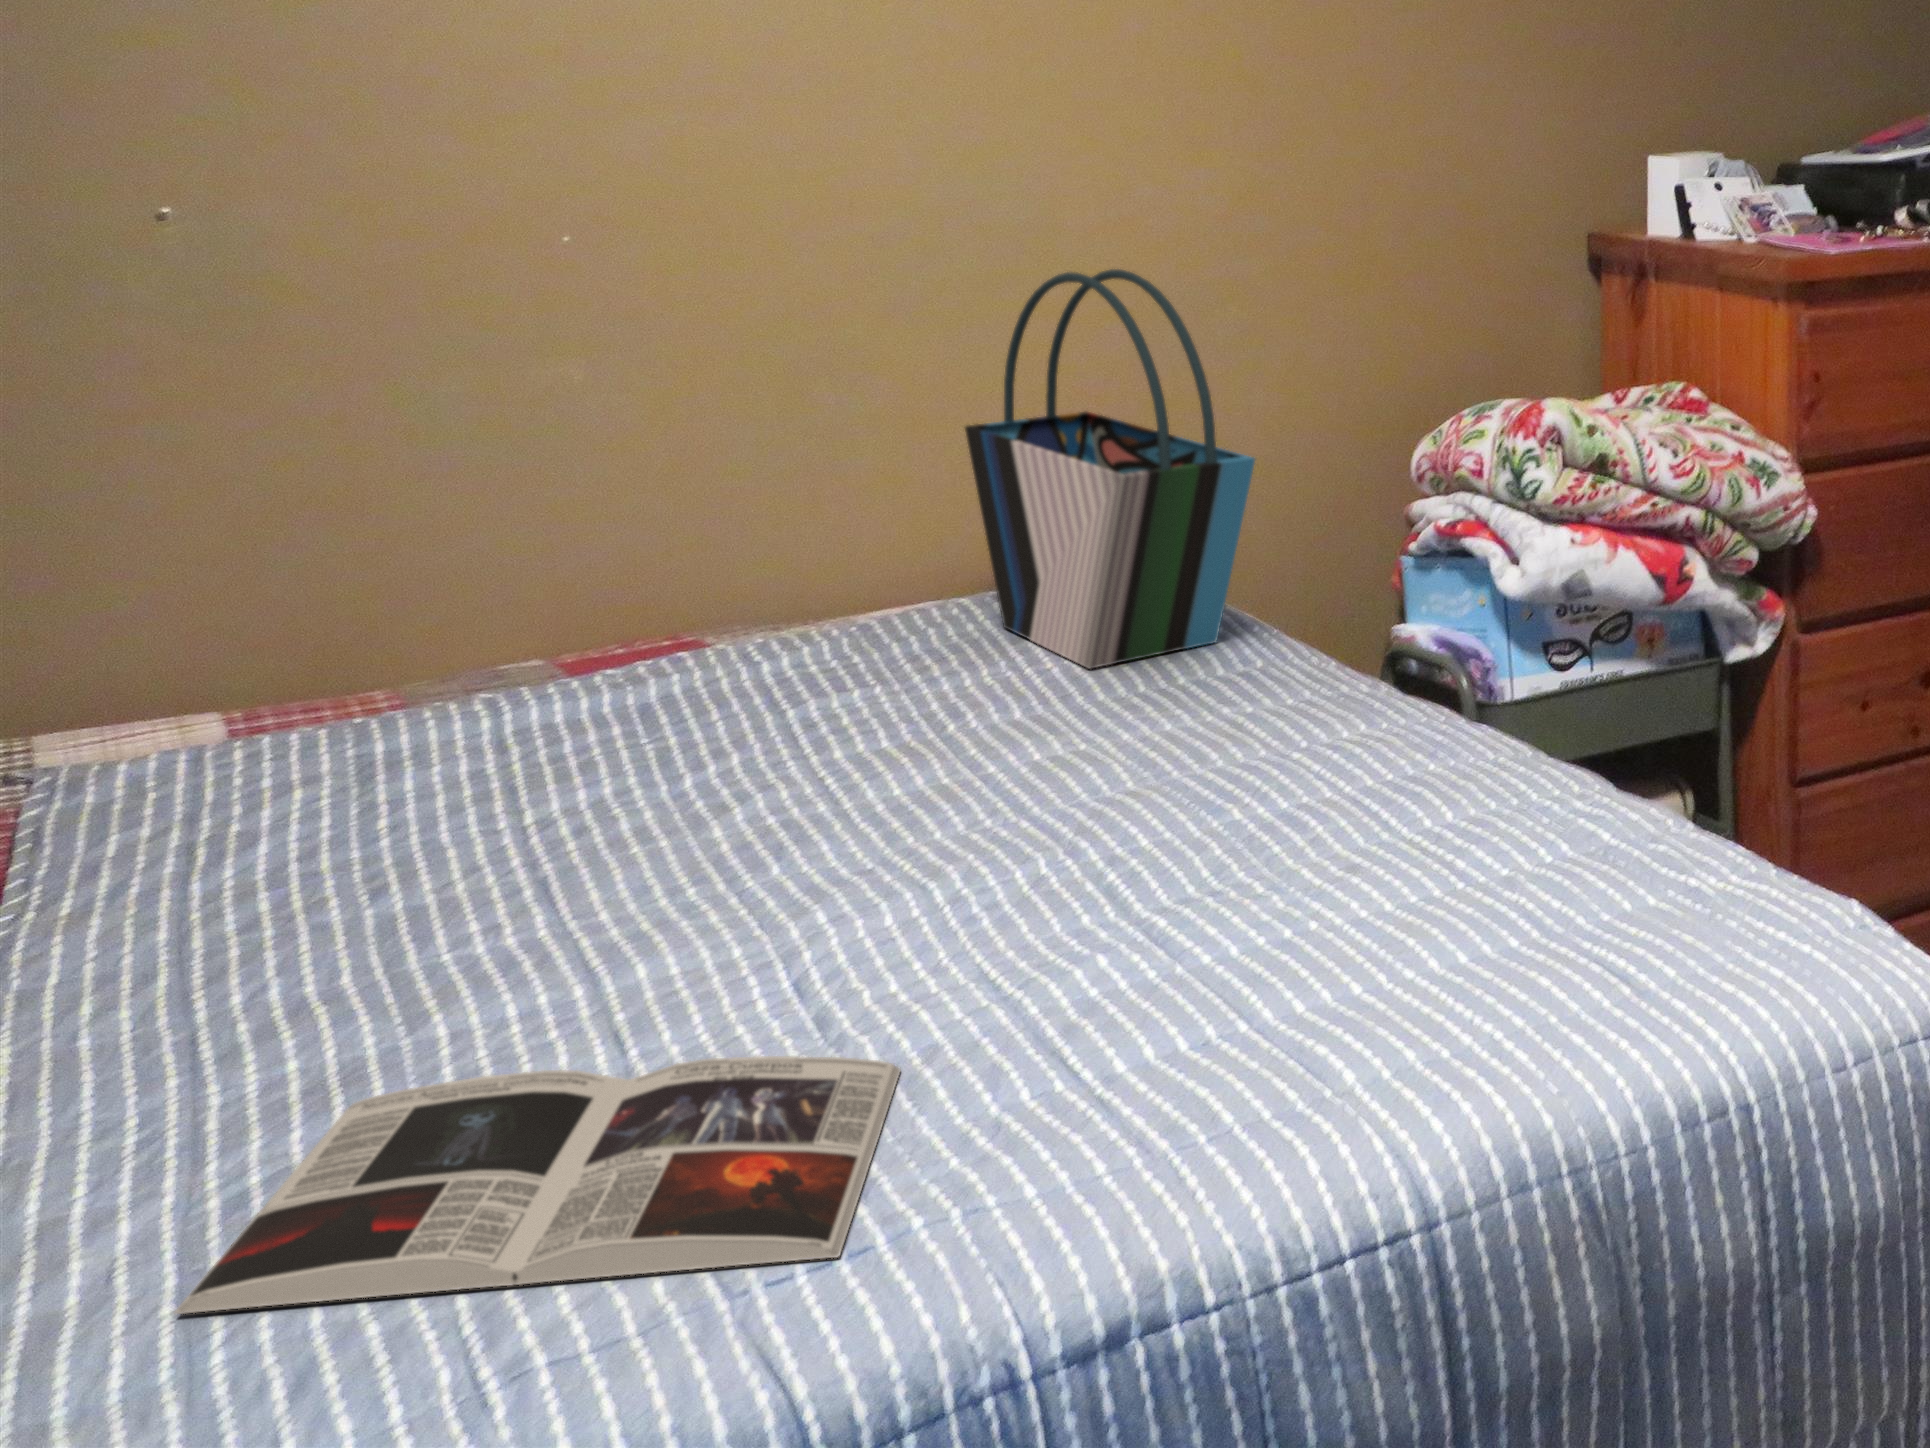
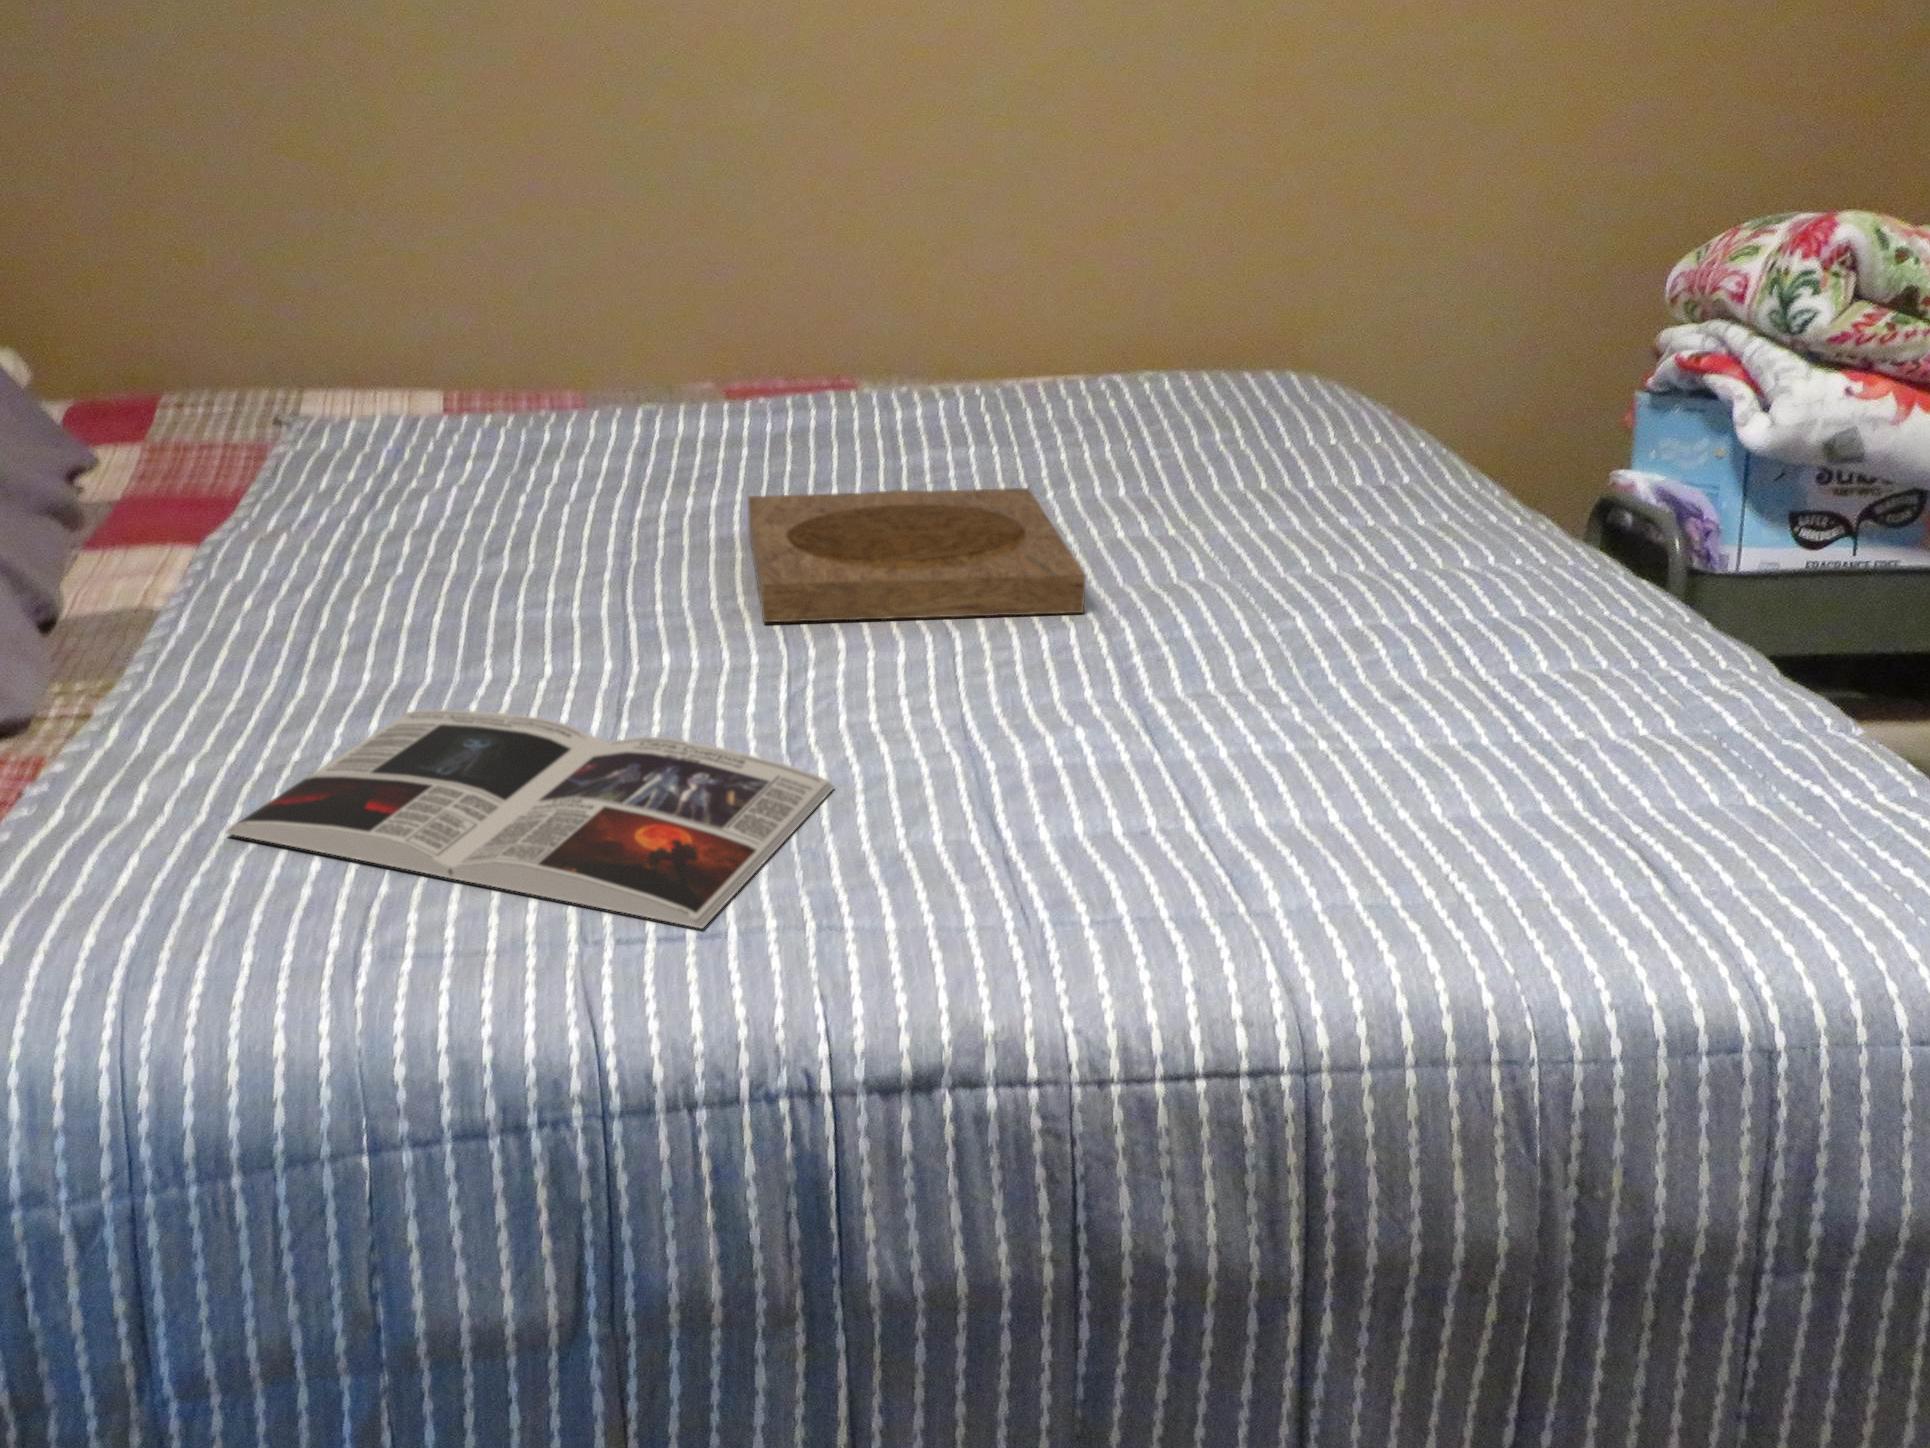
tote bag: present [965,269,1255,669] -> none [1118,22,1414,465]
tray: none [663,718,1055,908] -> present [748,488,1086,622]

